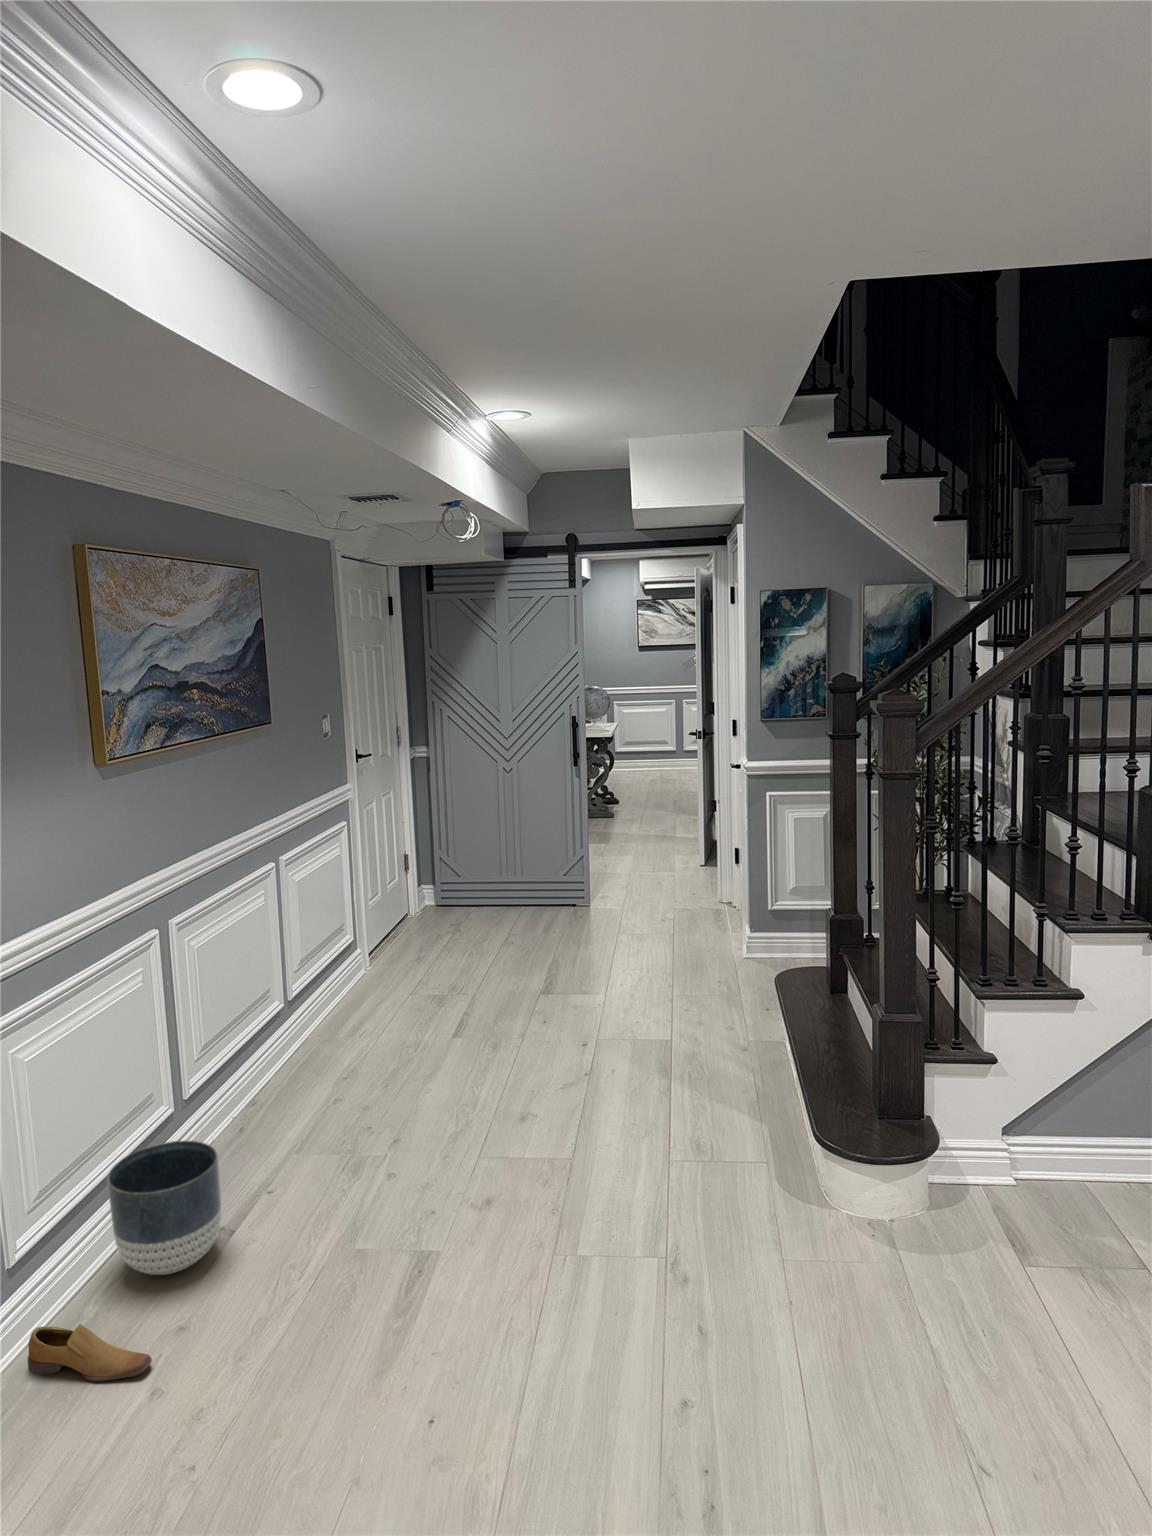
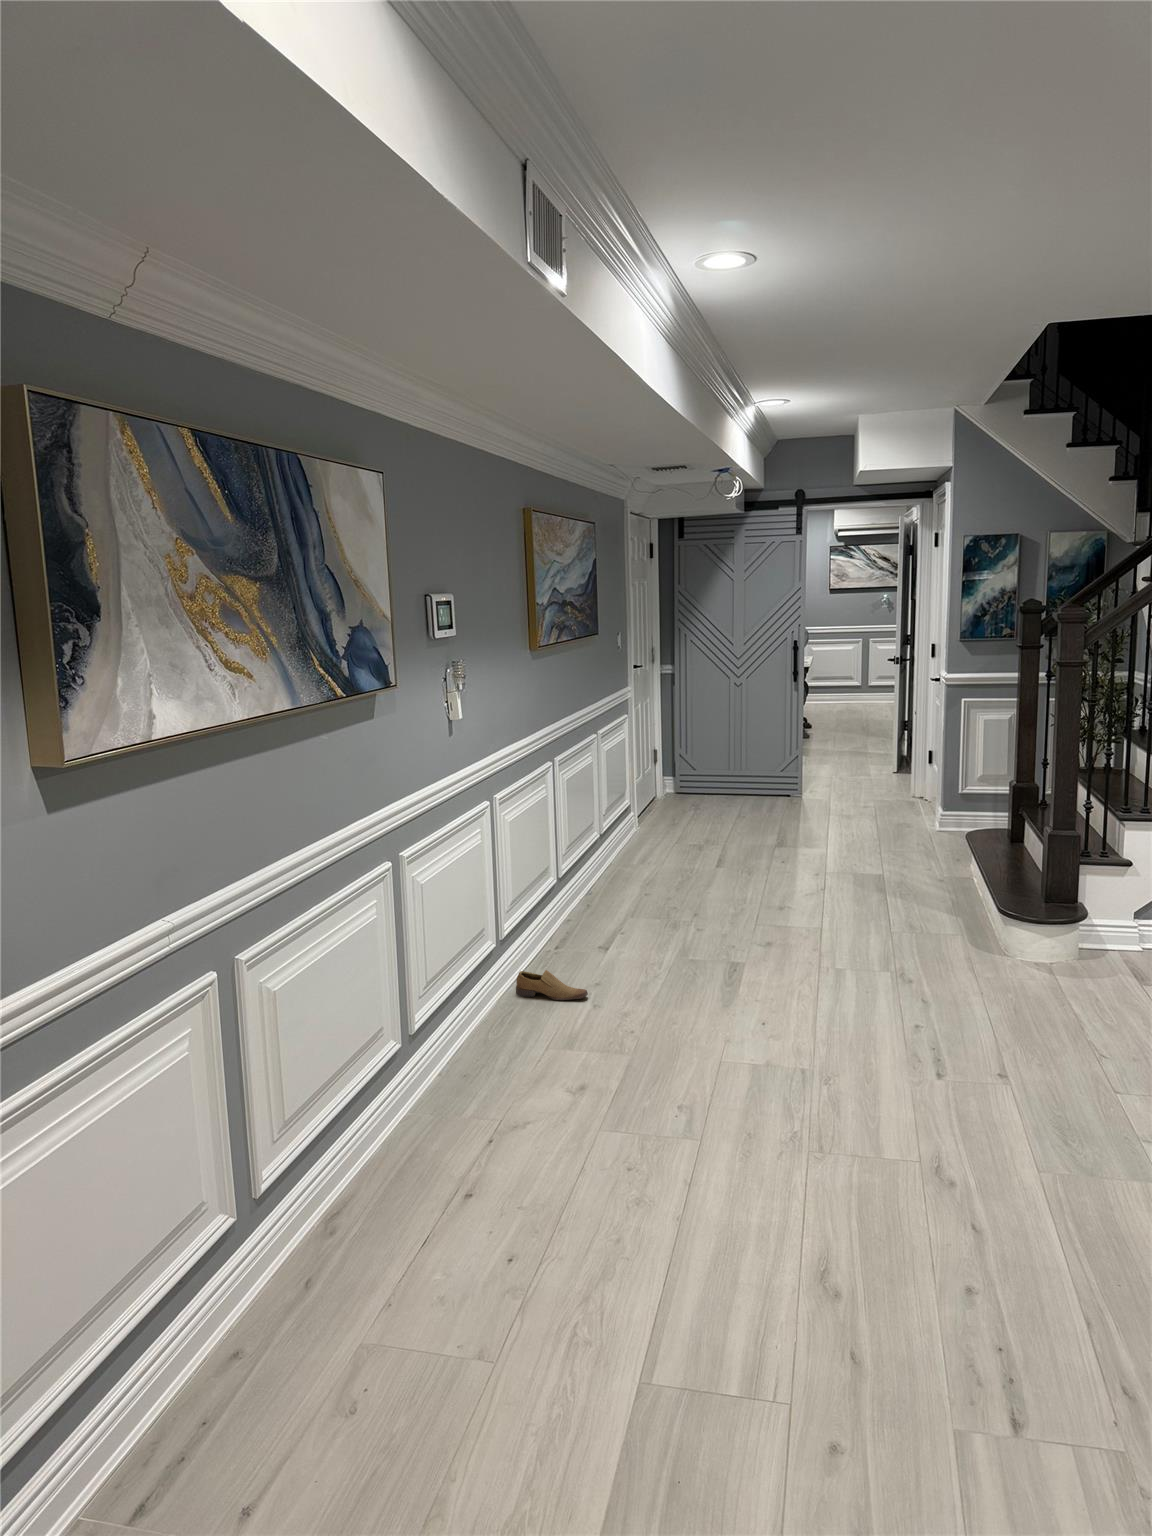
planter: present [107,1141,221,1275] -> none [542,889,606,963]

